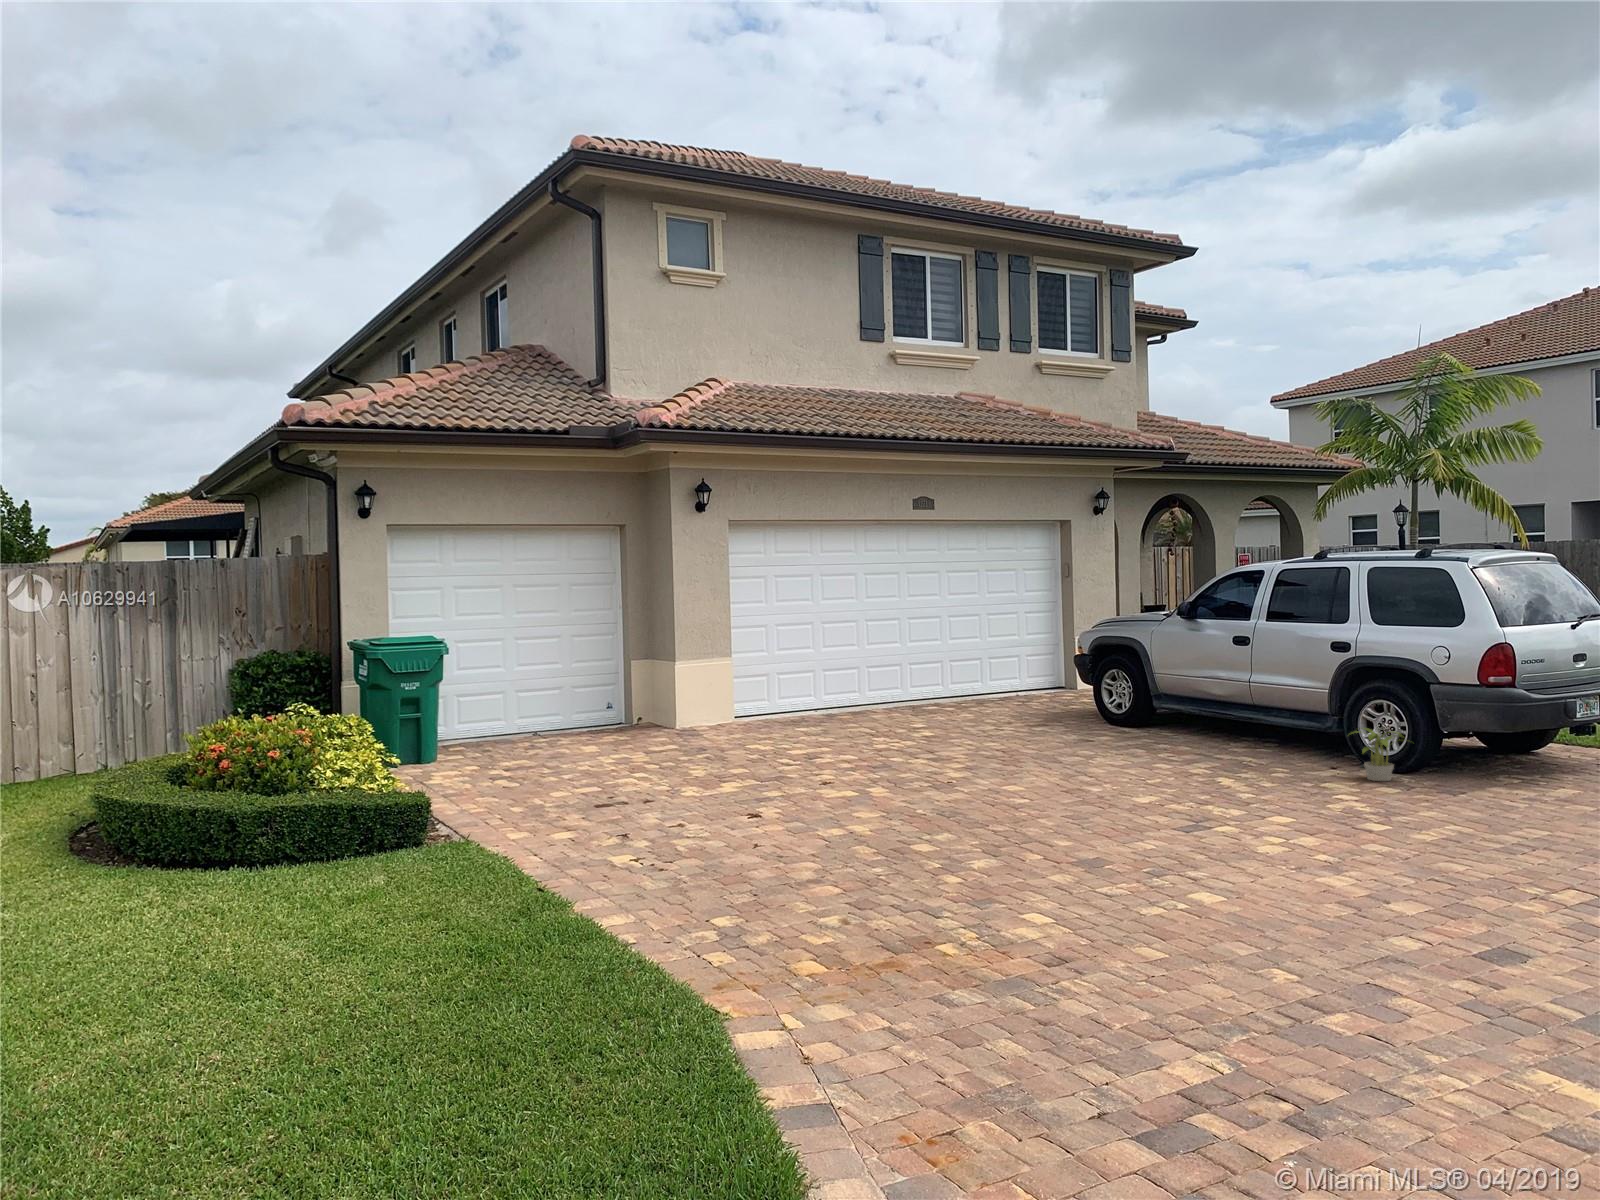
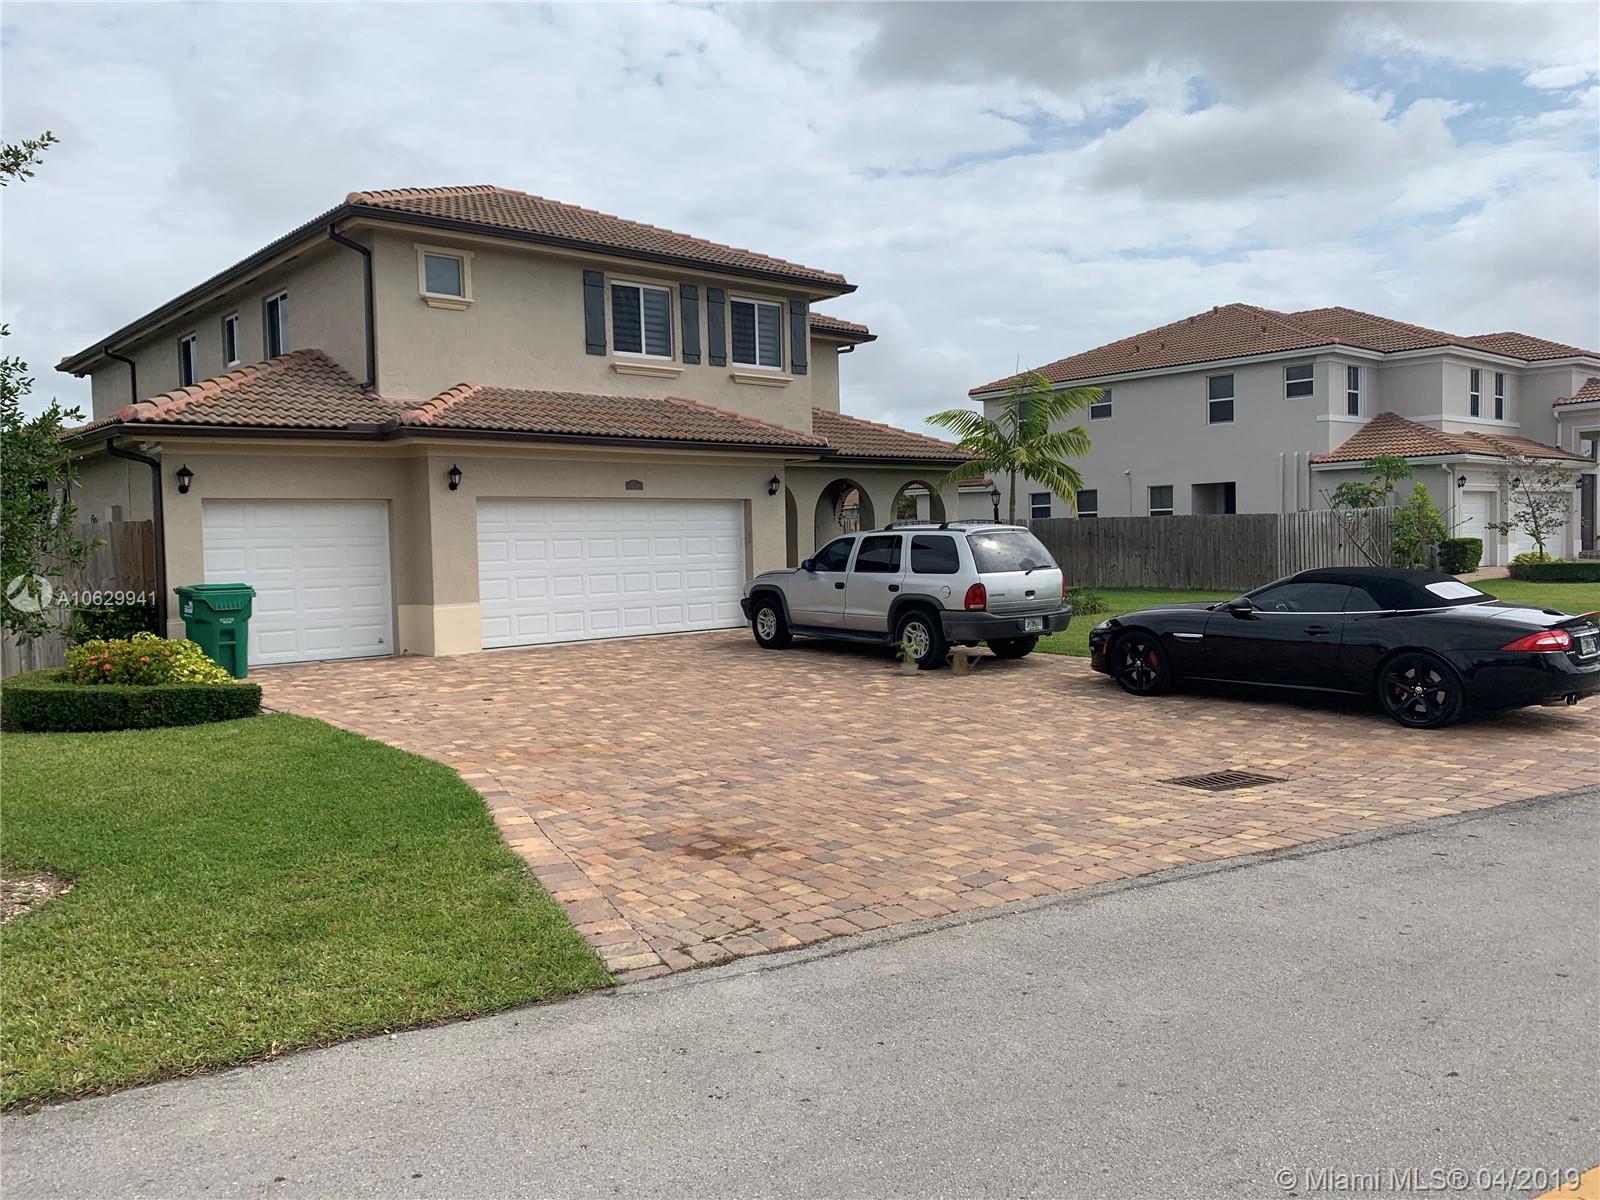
watering can: none [1437,746,1510,783] -> present [951,652,983,675]

